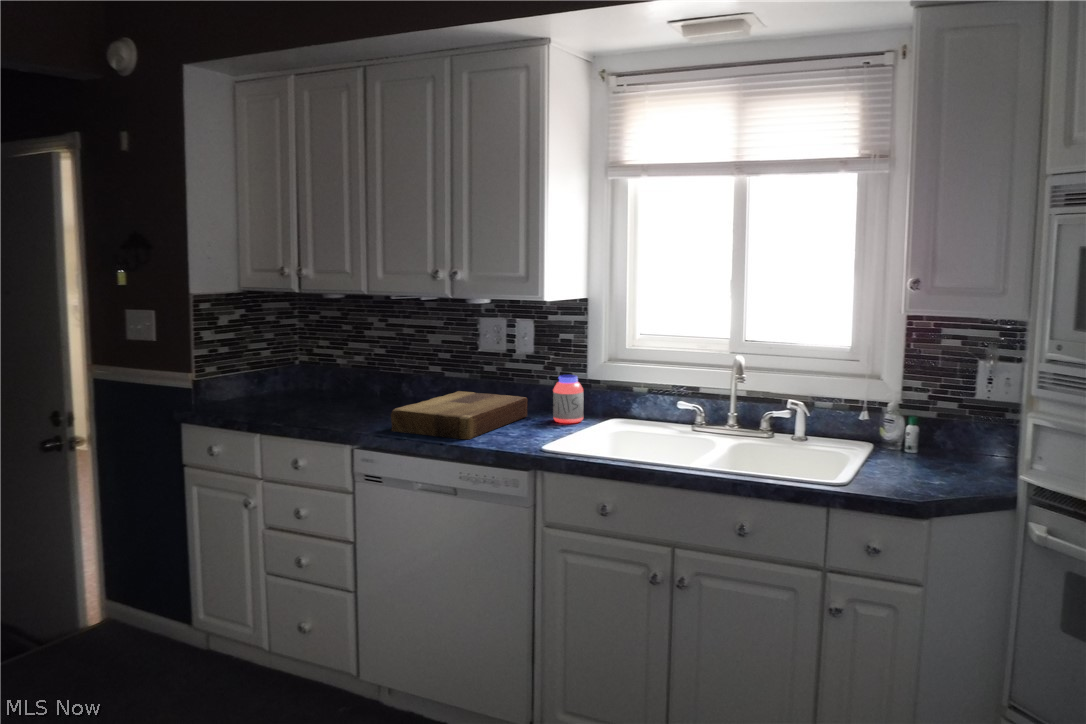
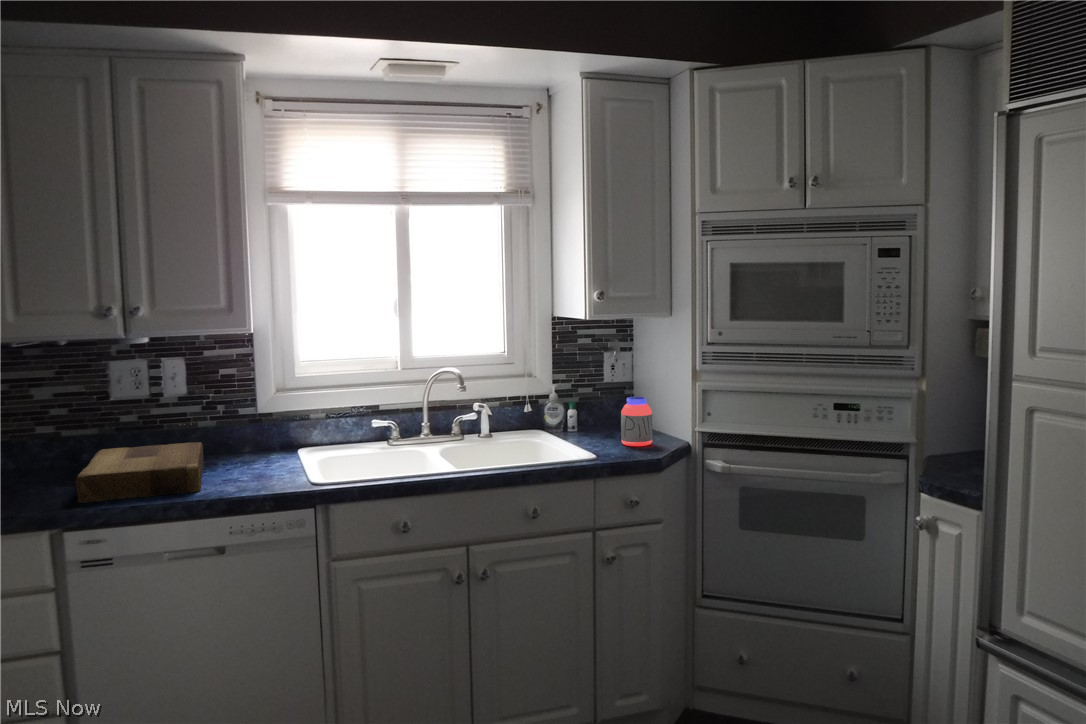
jar: present [553,375,584,423] -> present [621,397,652,446]

